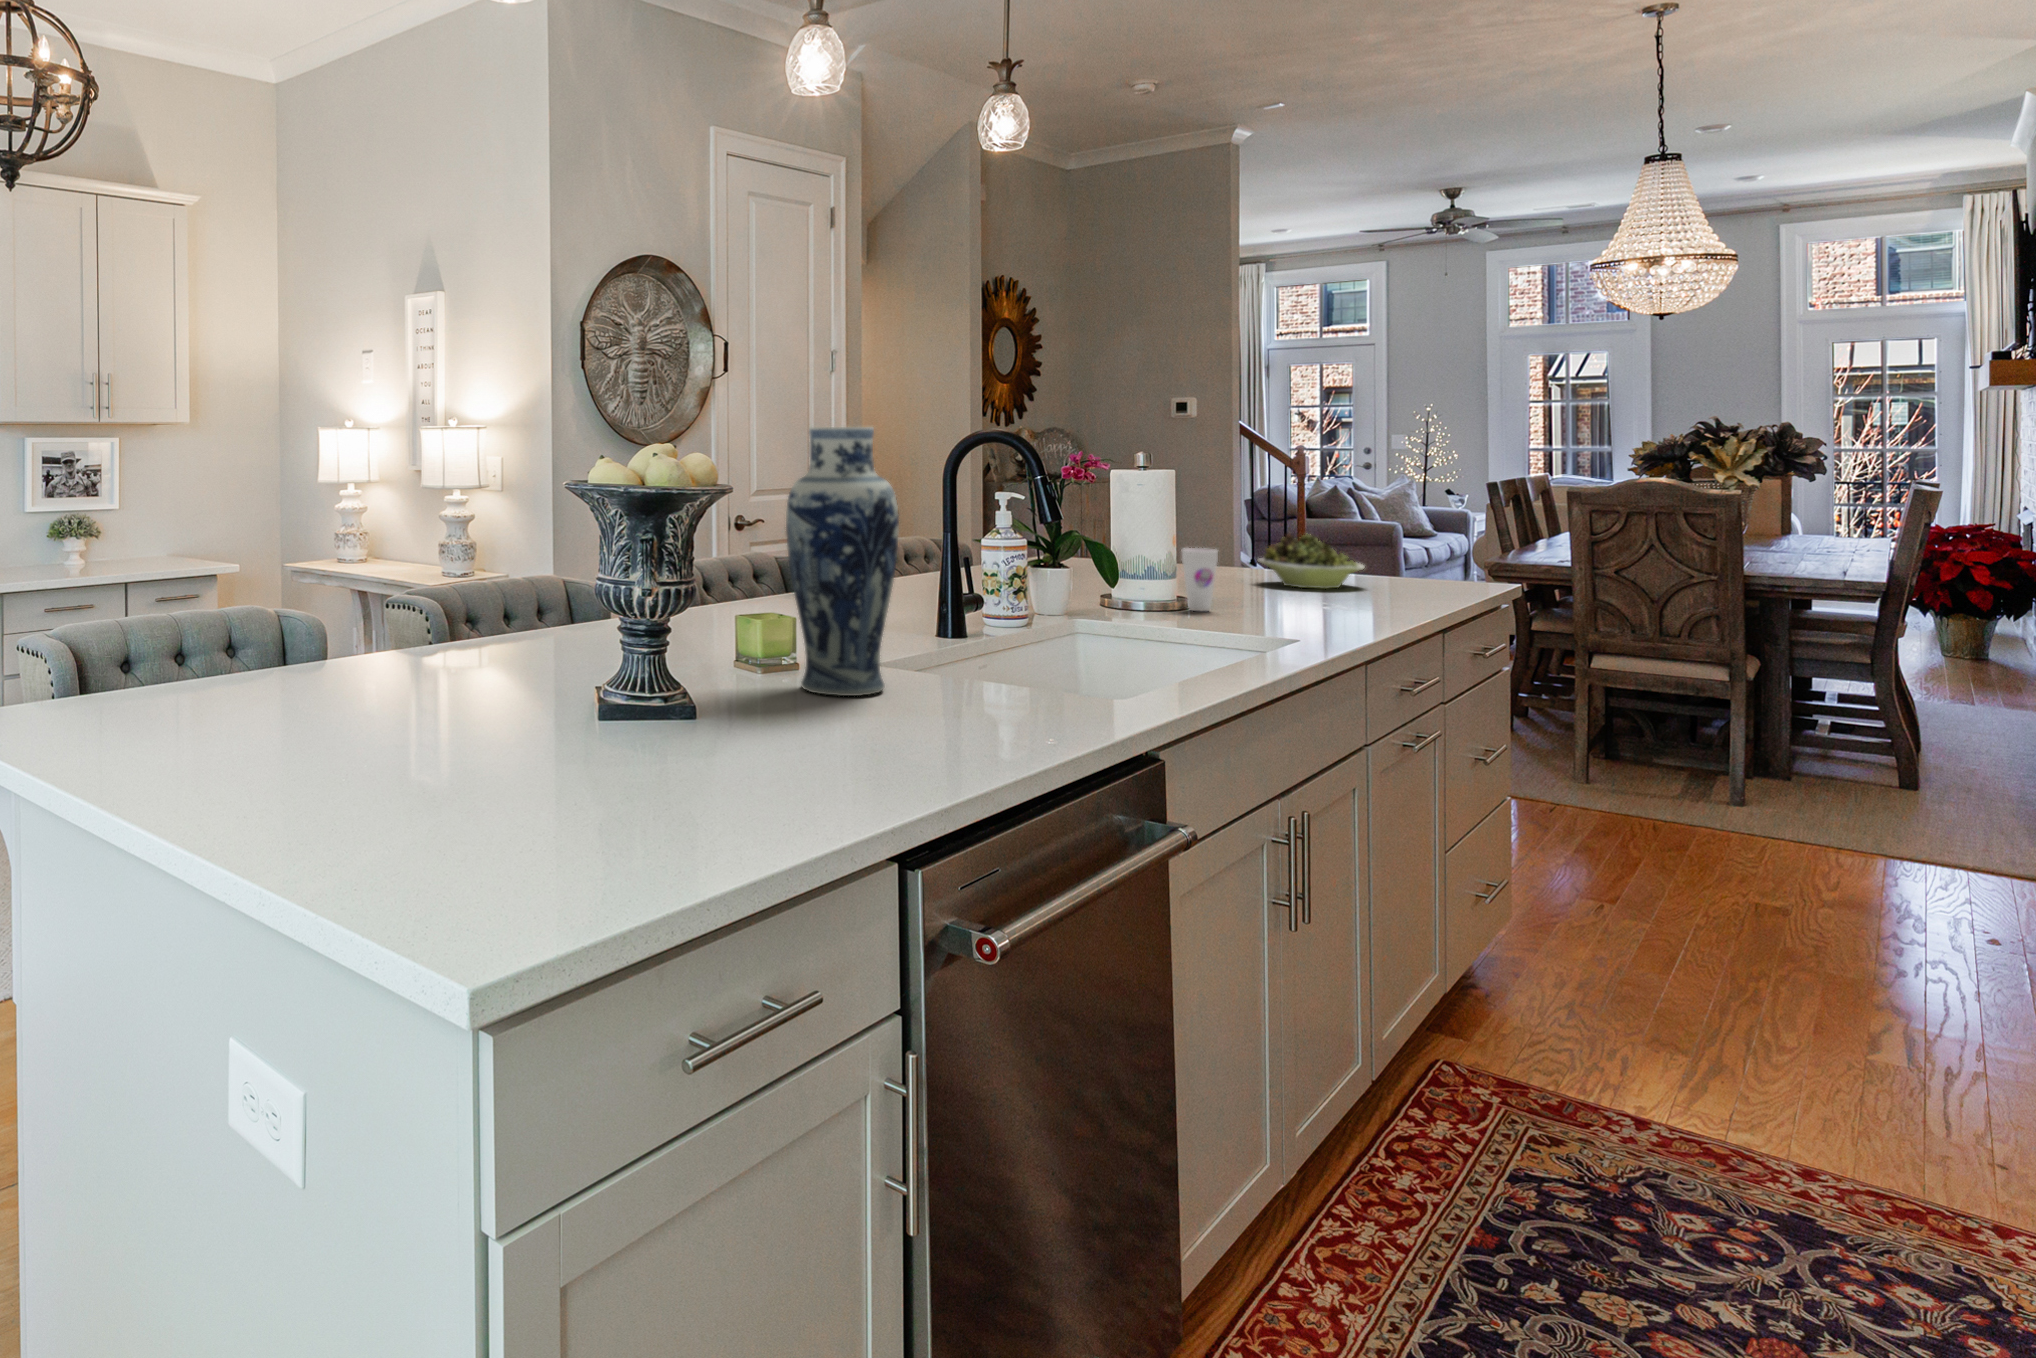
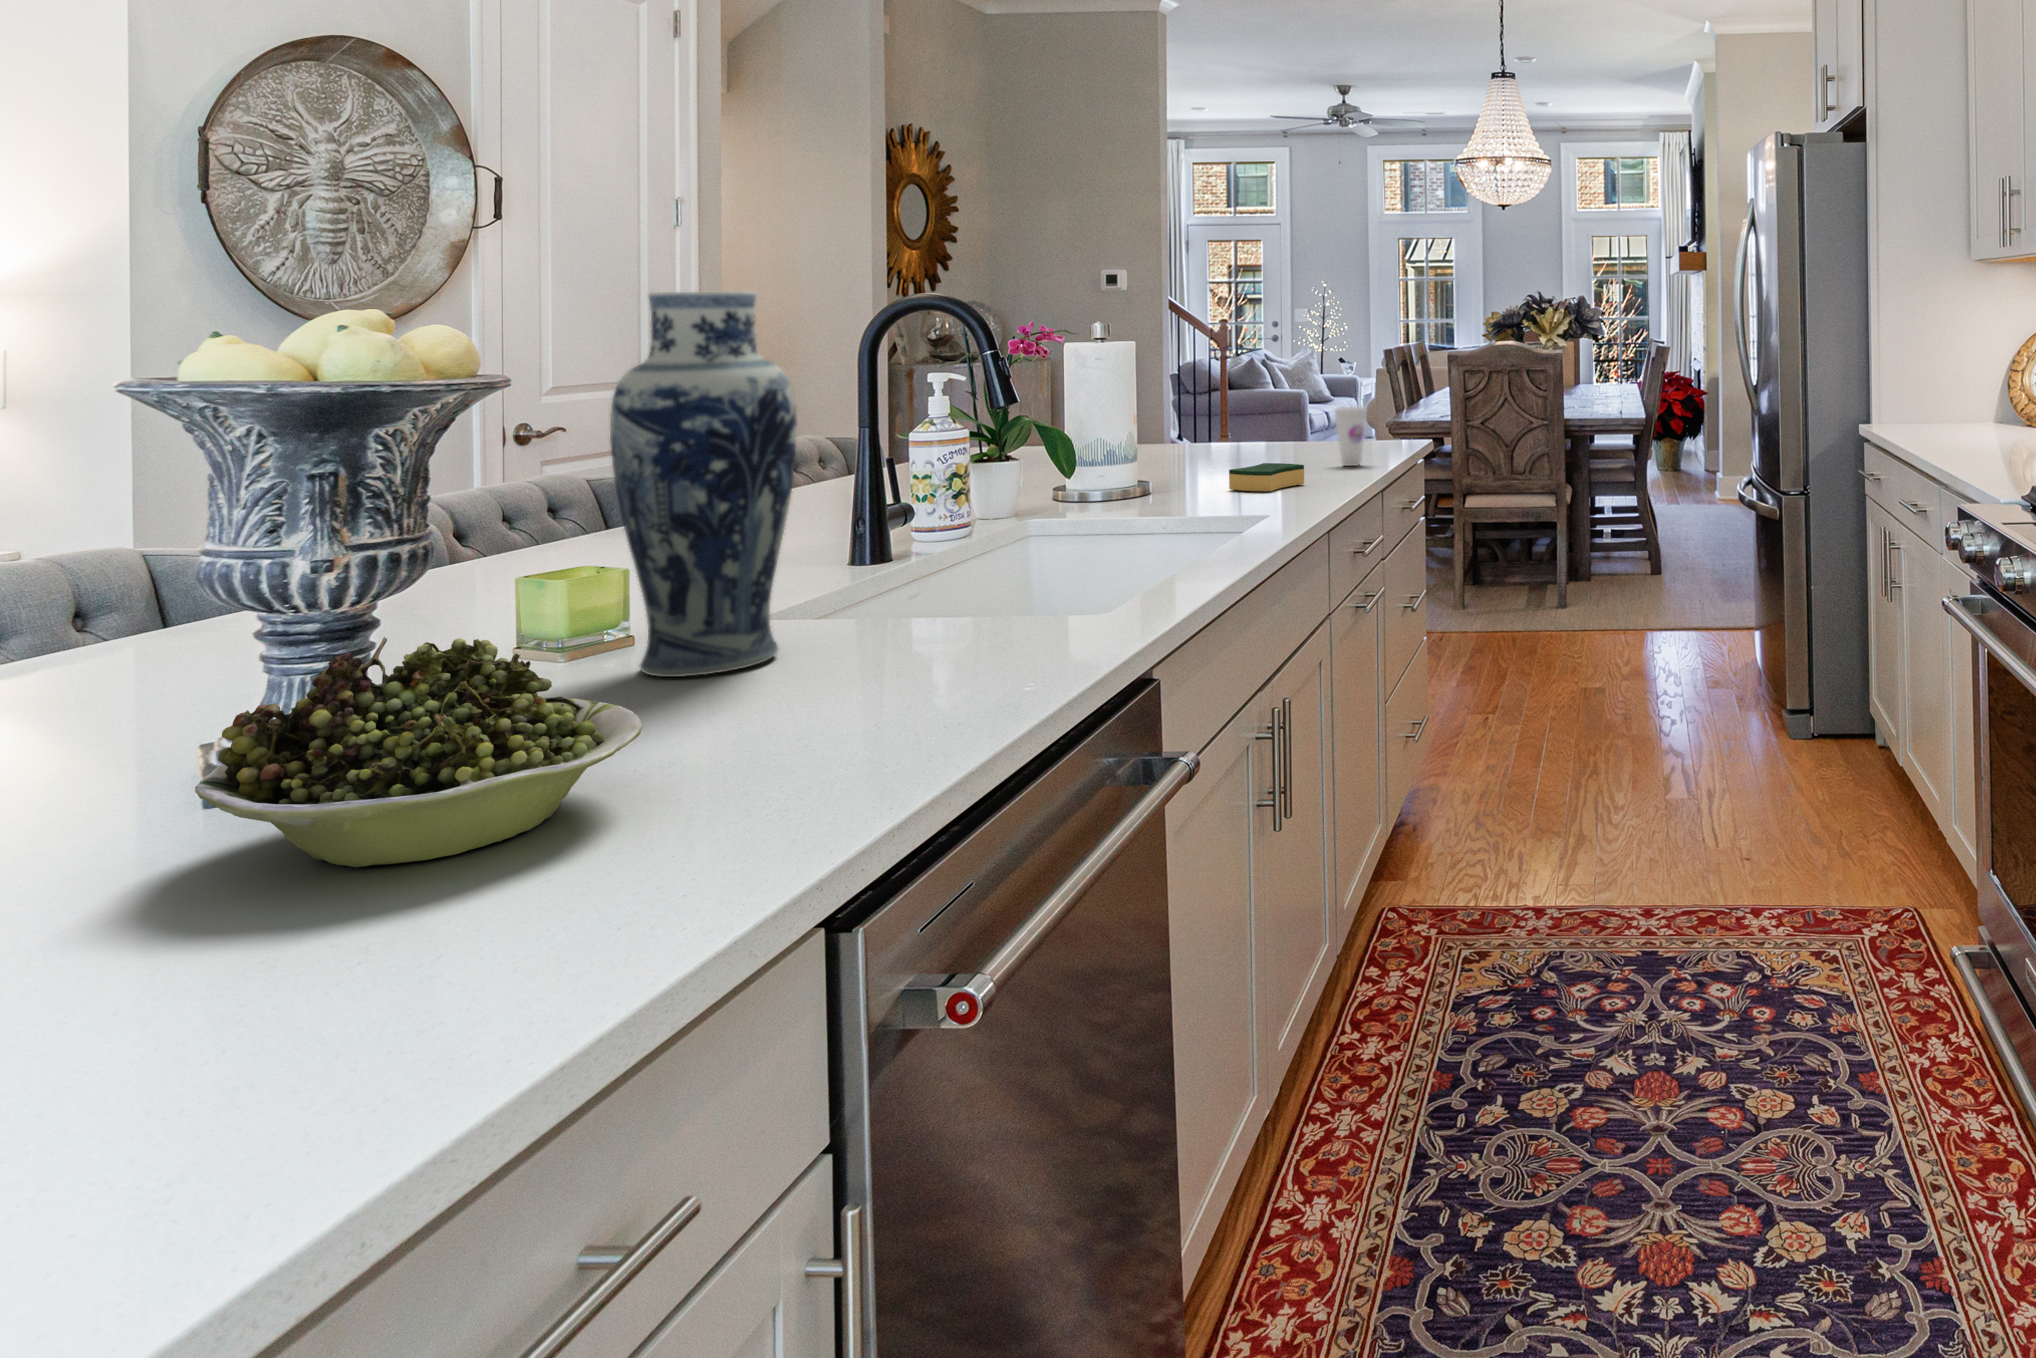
bowl: present [1258,534,1364,588] -> present [195,637,643,867]
cup: present [1181,548,1218,611] -> present [1335,406,1367,466]
sponge: none [1274,591,1354,619] -> present [1229,463,1304,491]

